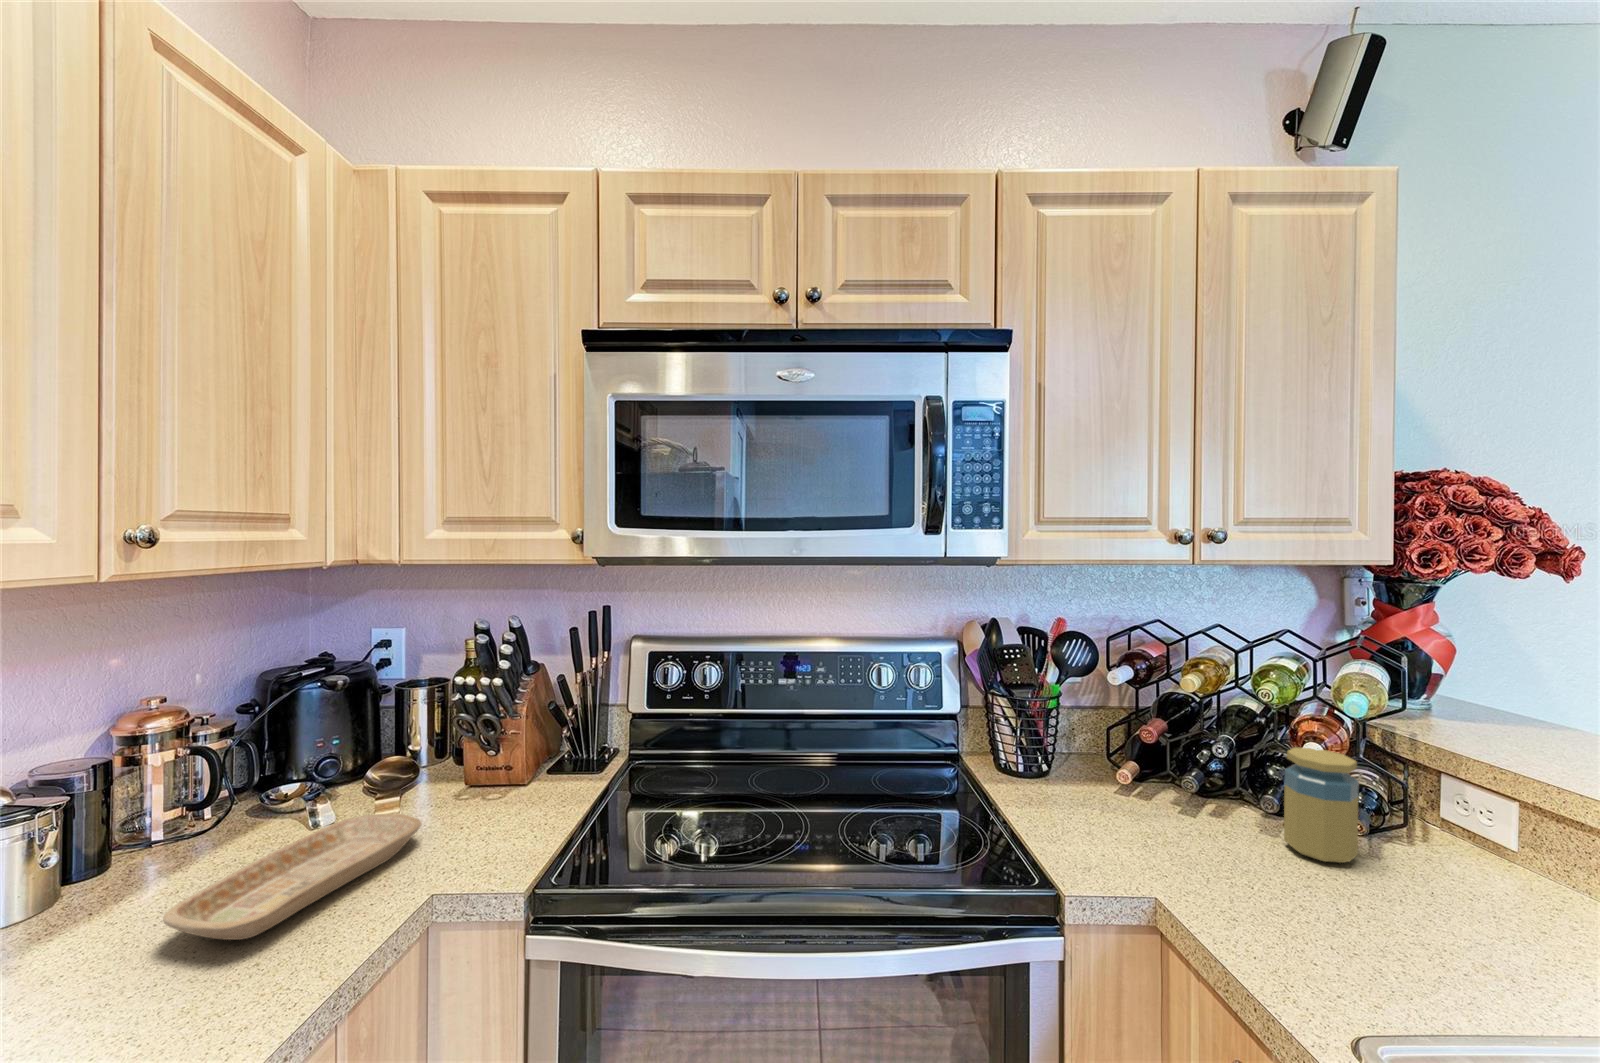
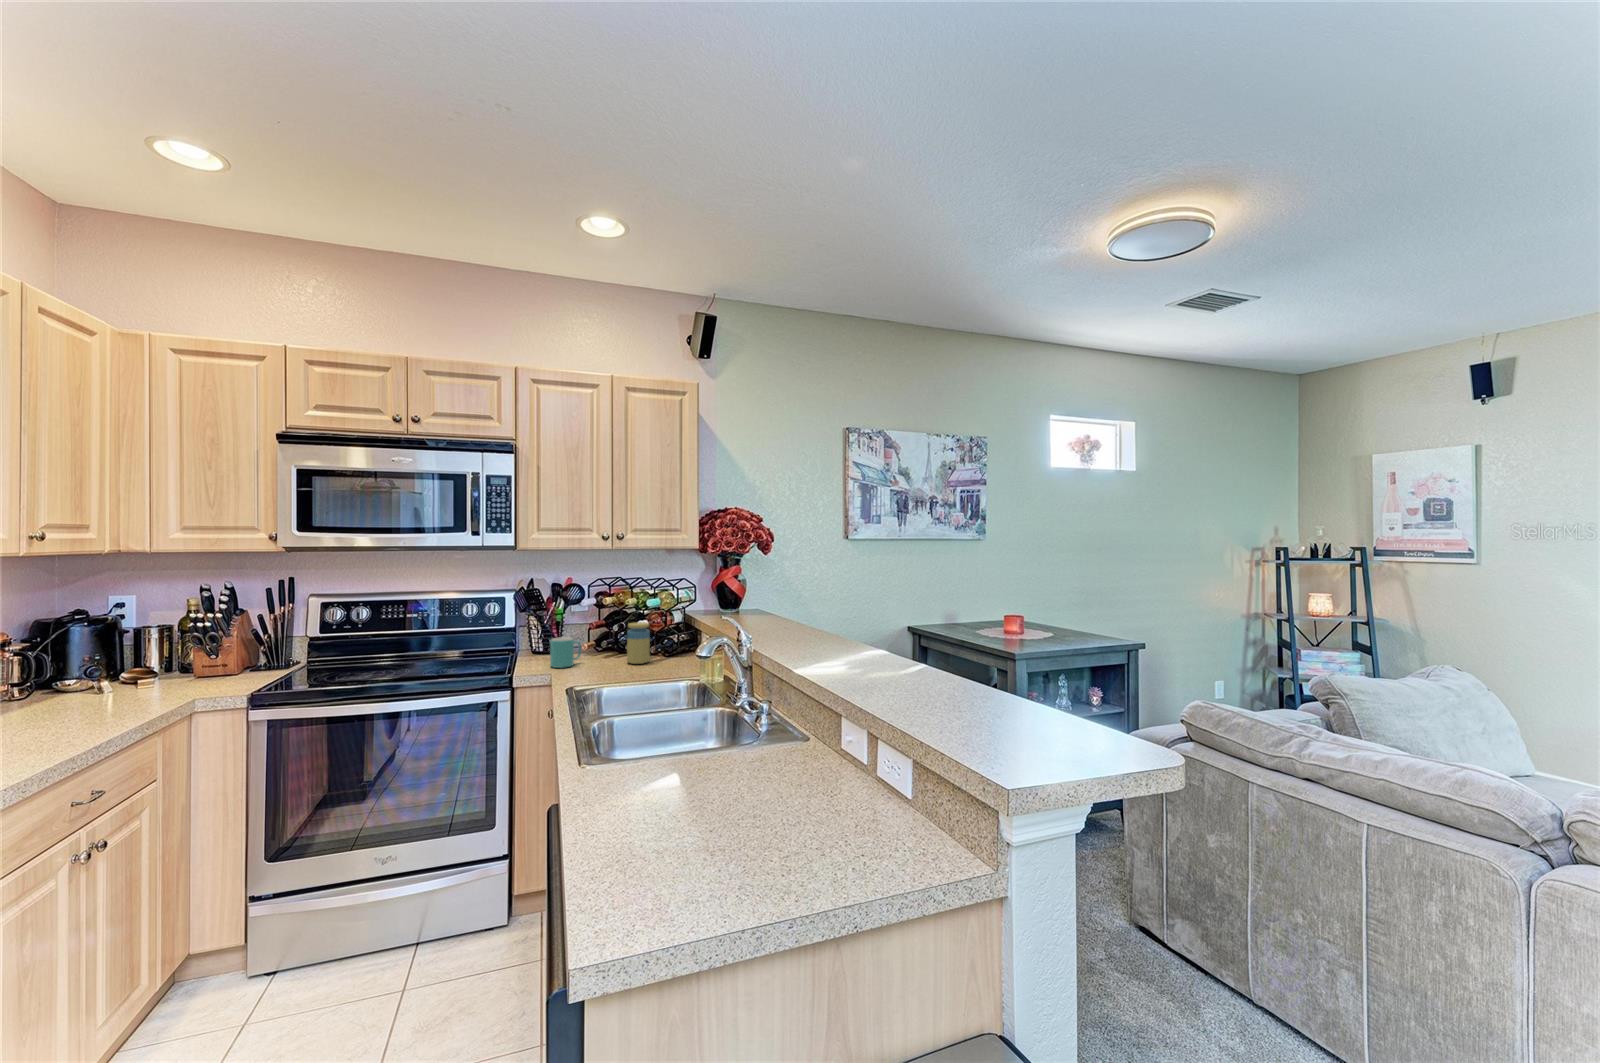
mug: none [1103,770,1166,854] -> present [550,637,581,668]
tray: present [163,814,422,940] -> none [58,681,182,716]

